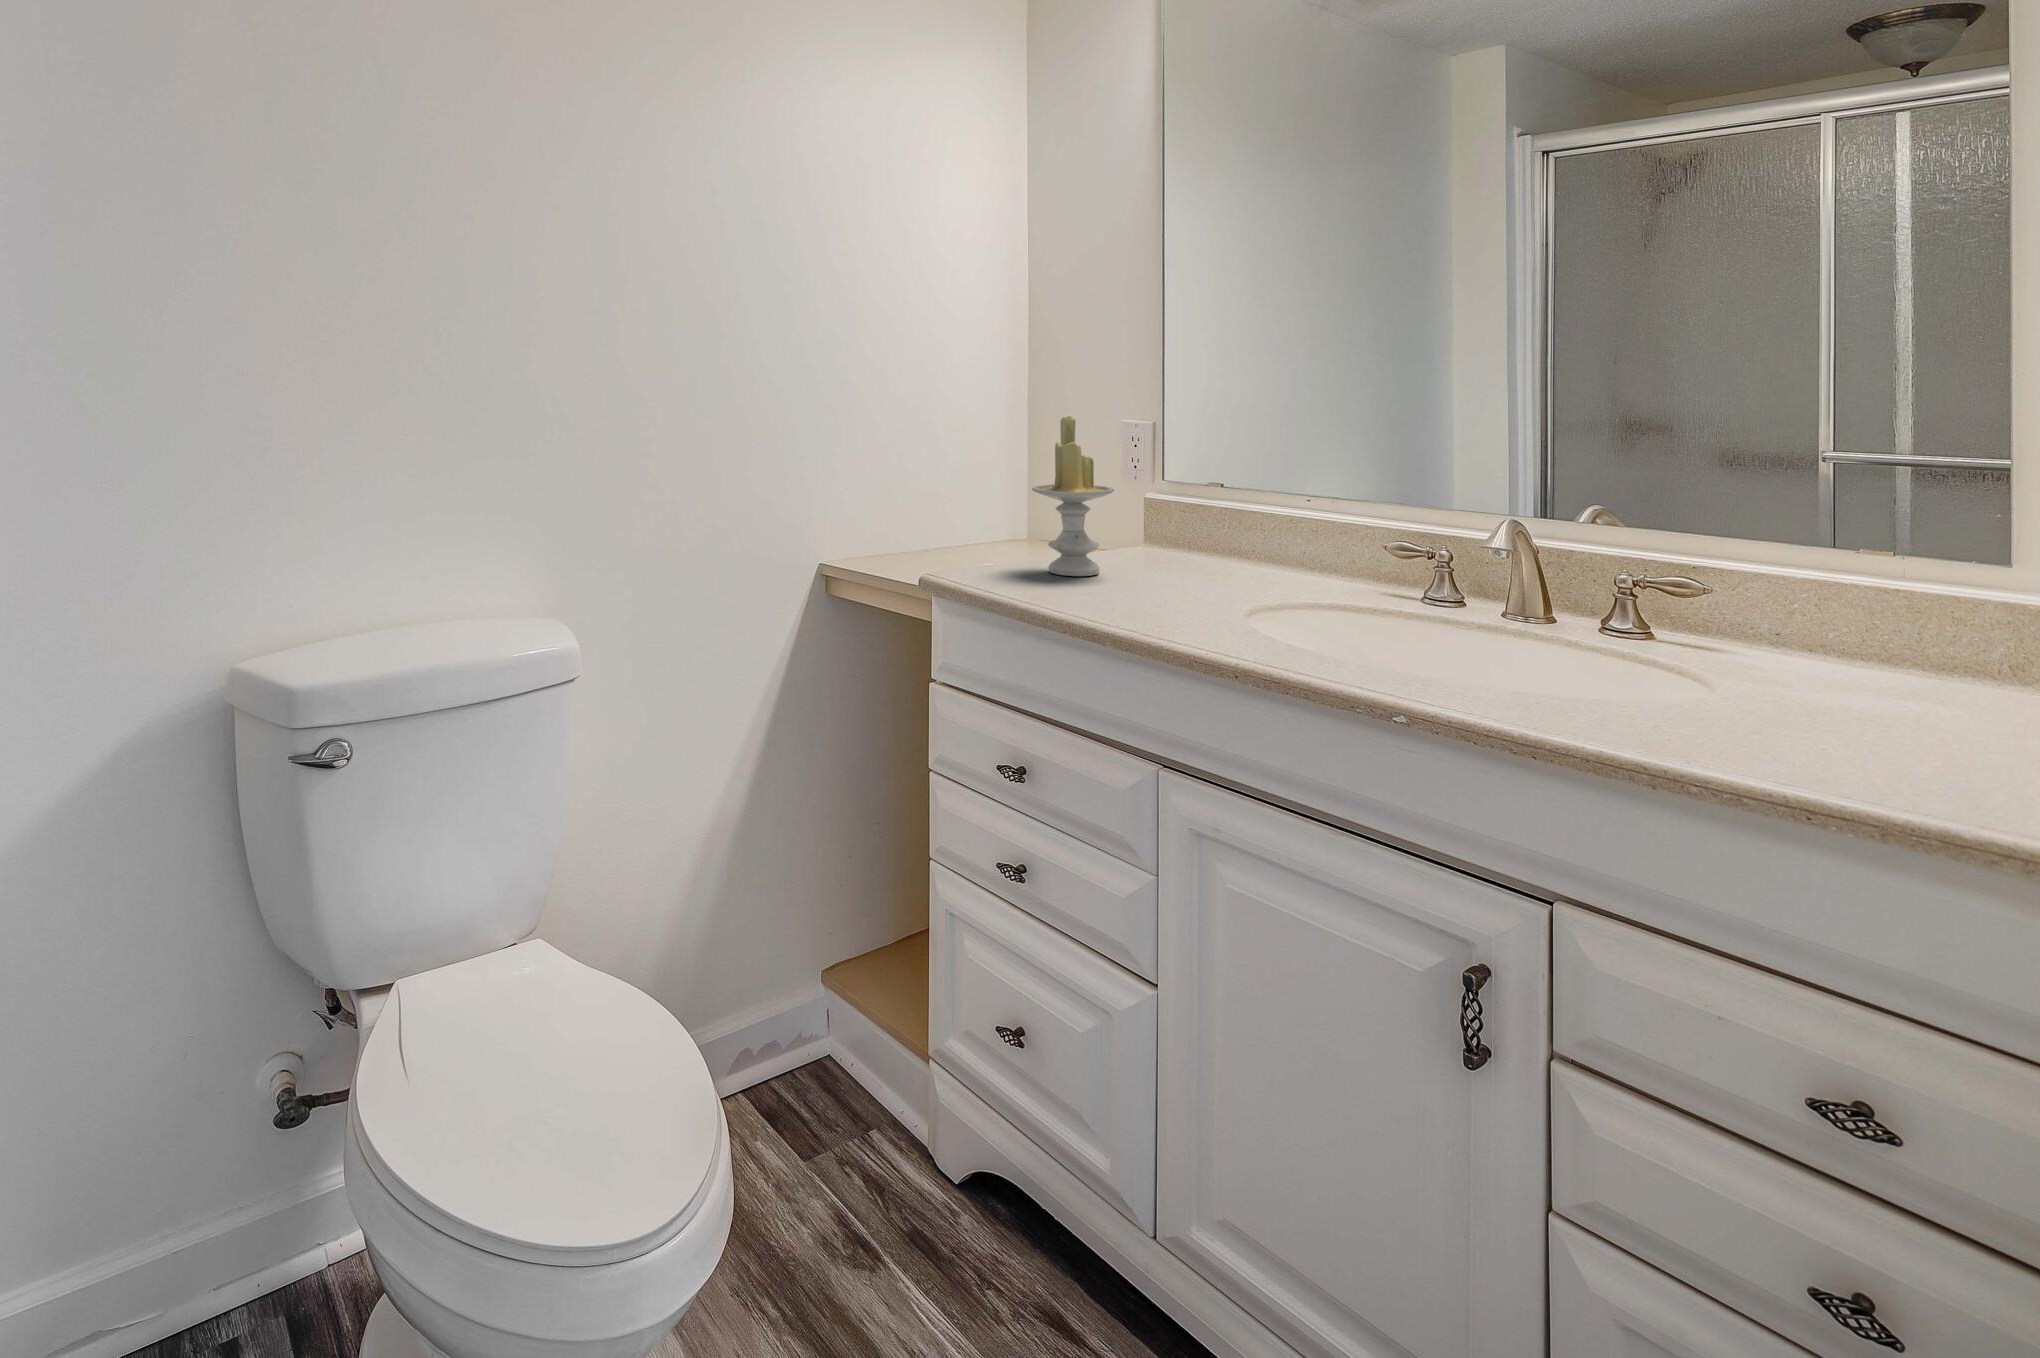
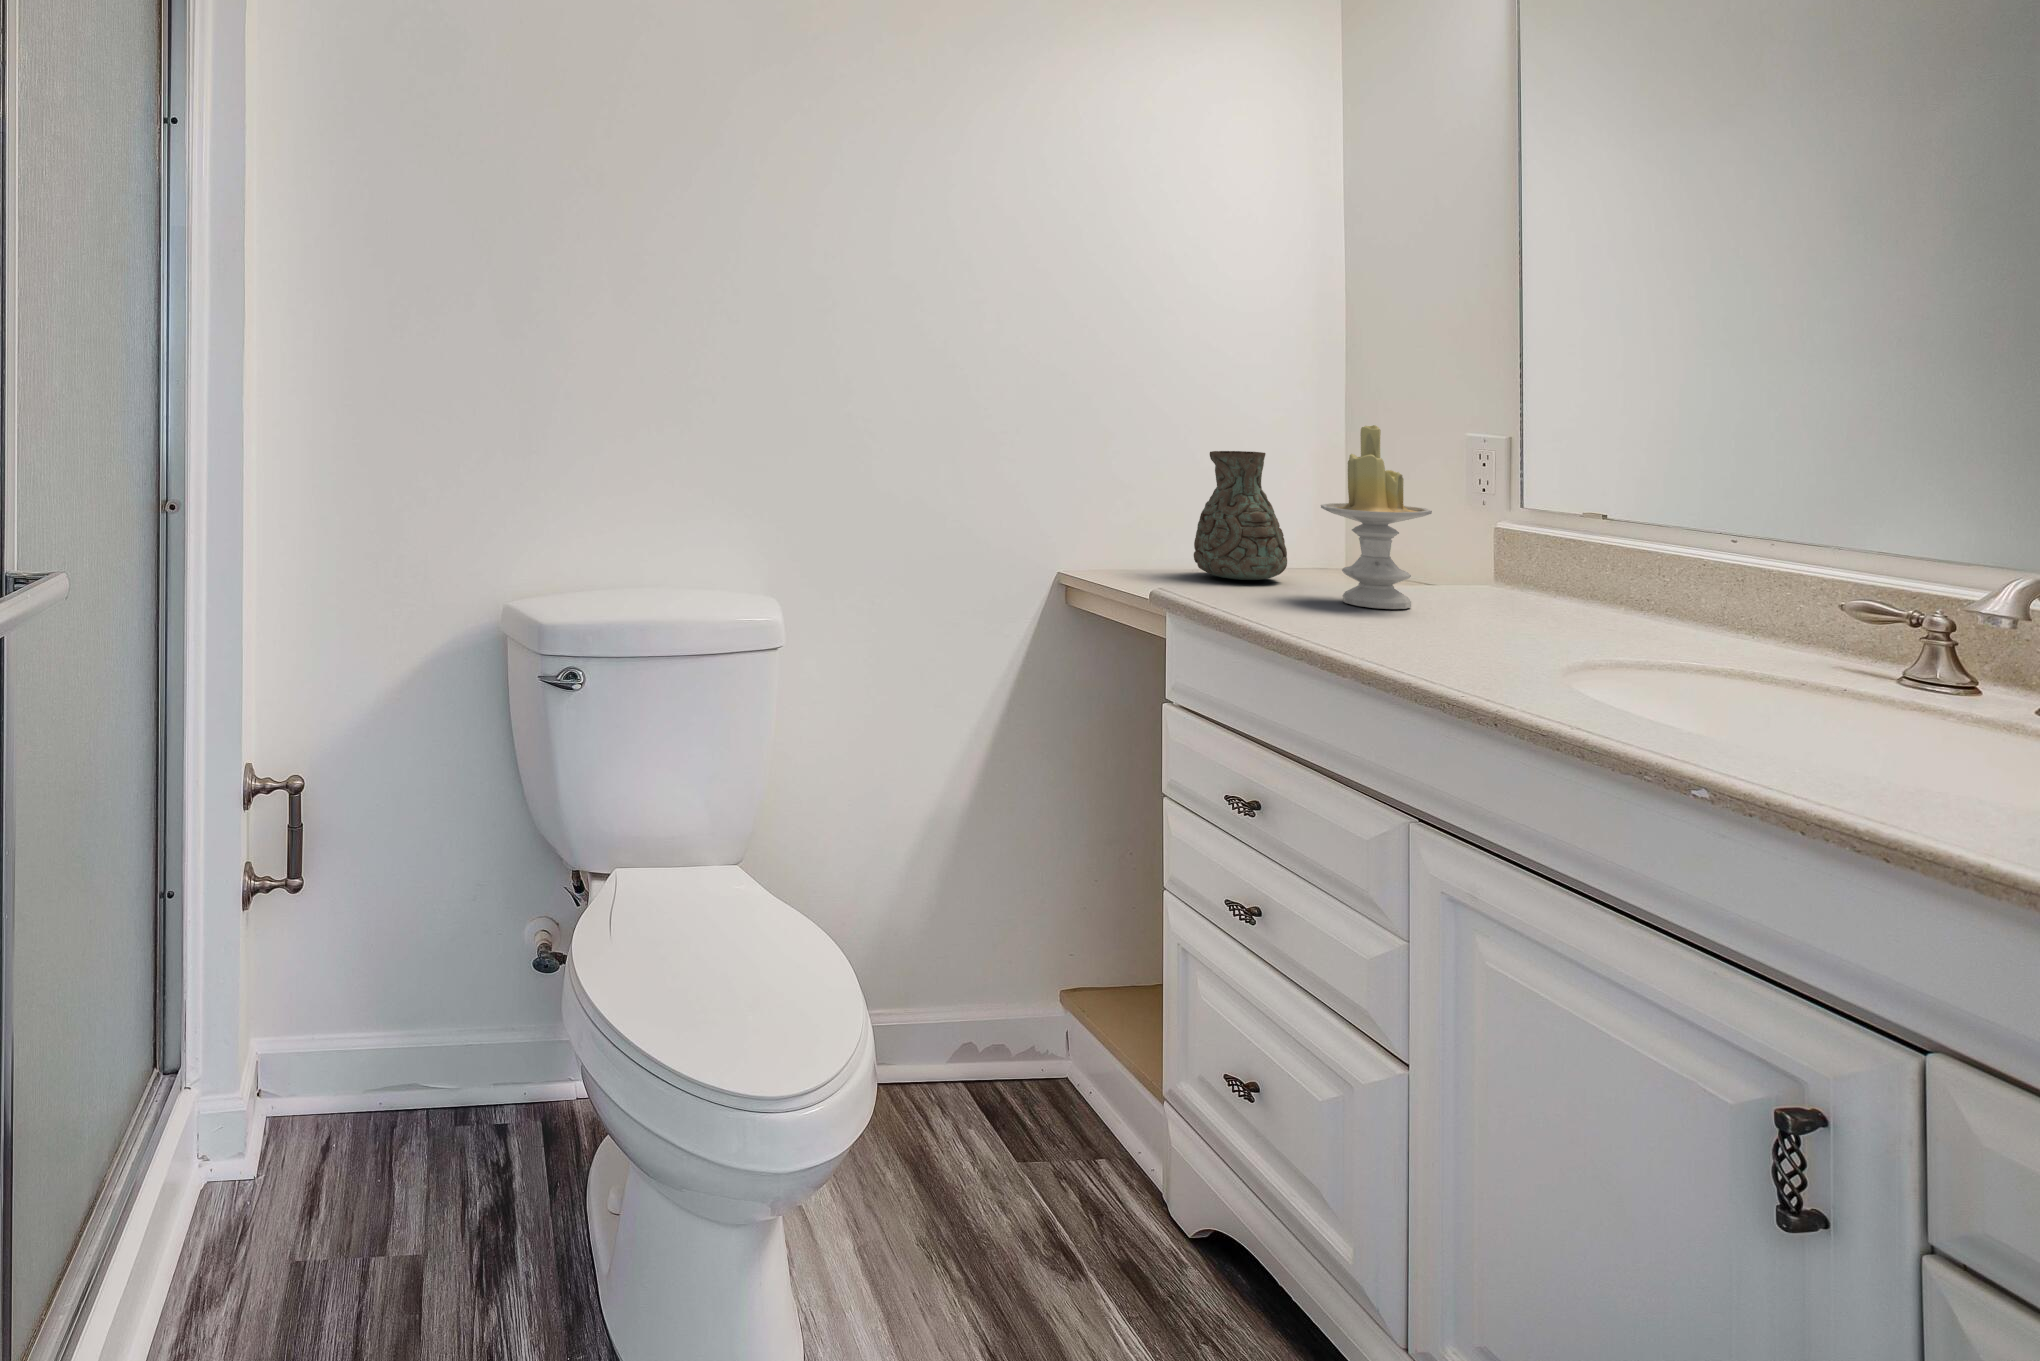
decorative vase: none [919,441,993,558] -> present [1194,451,1287,580]

